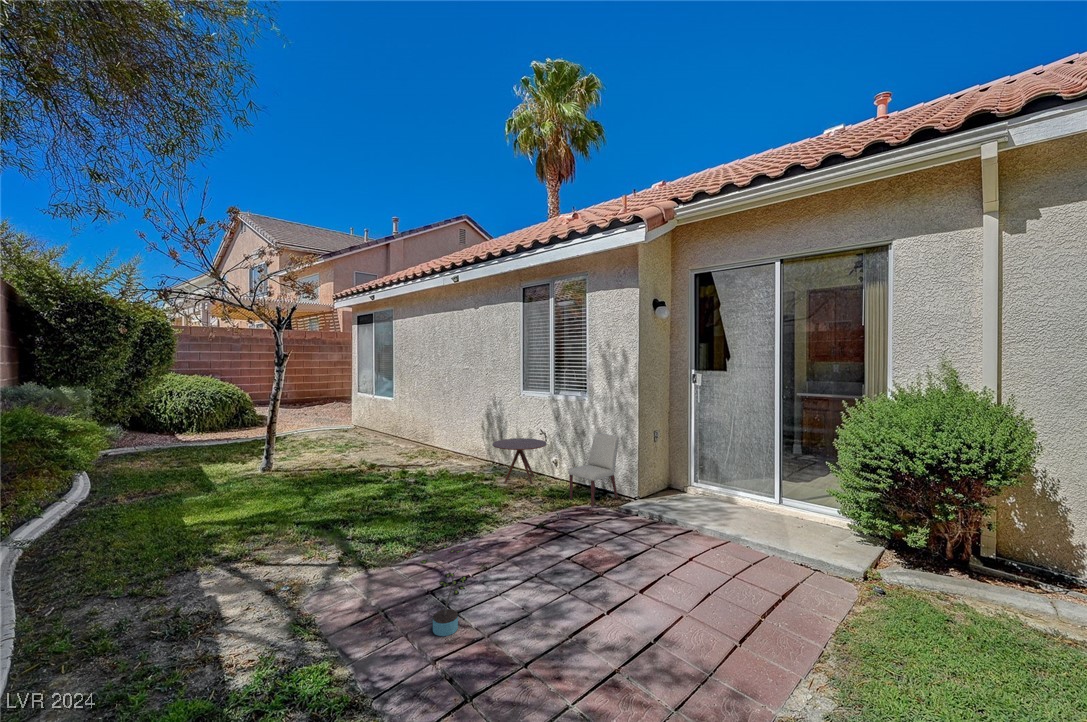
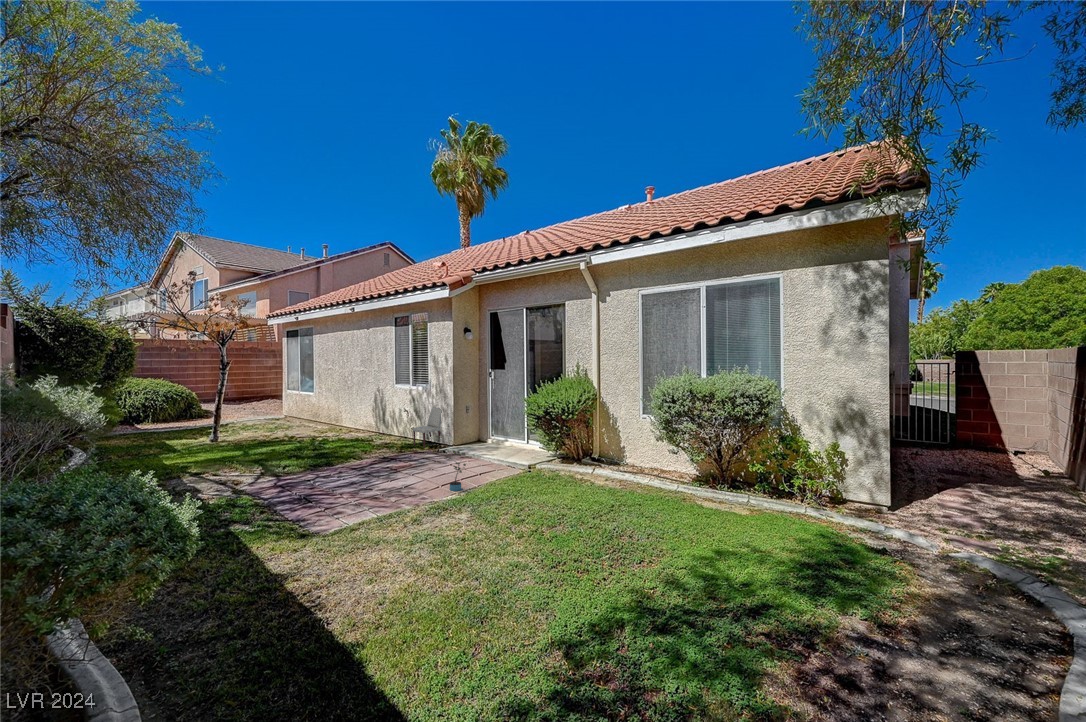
round table: present [492,438,547,484] -> none [372,414,408,441]
potted plant: present [420,544,467,636] -> present [444,452,466,491]

